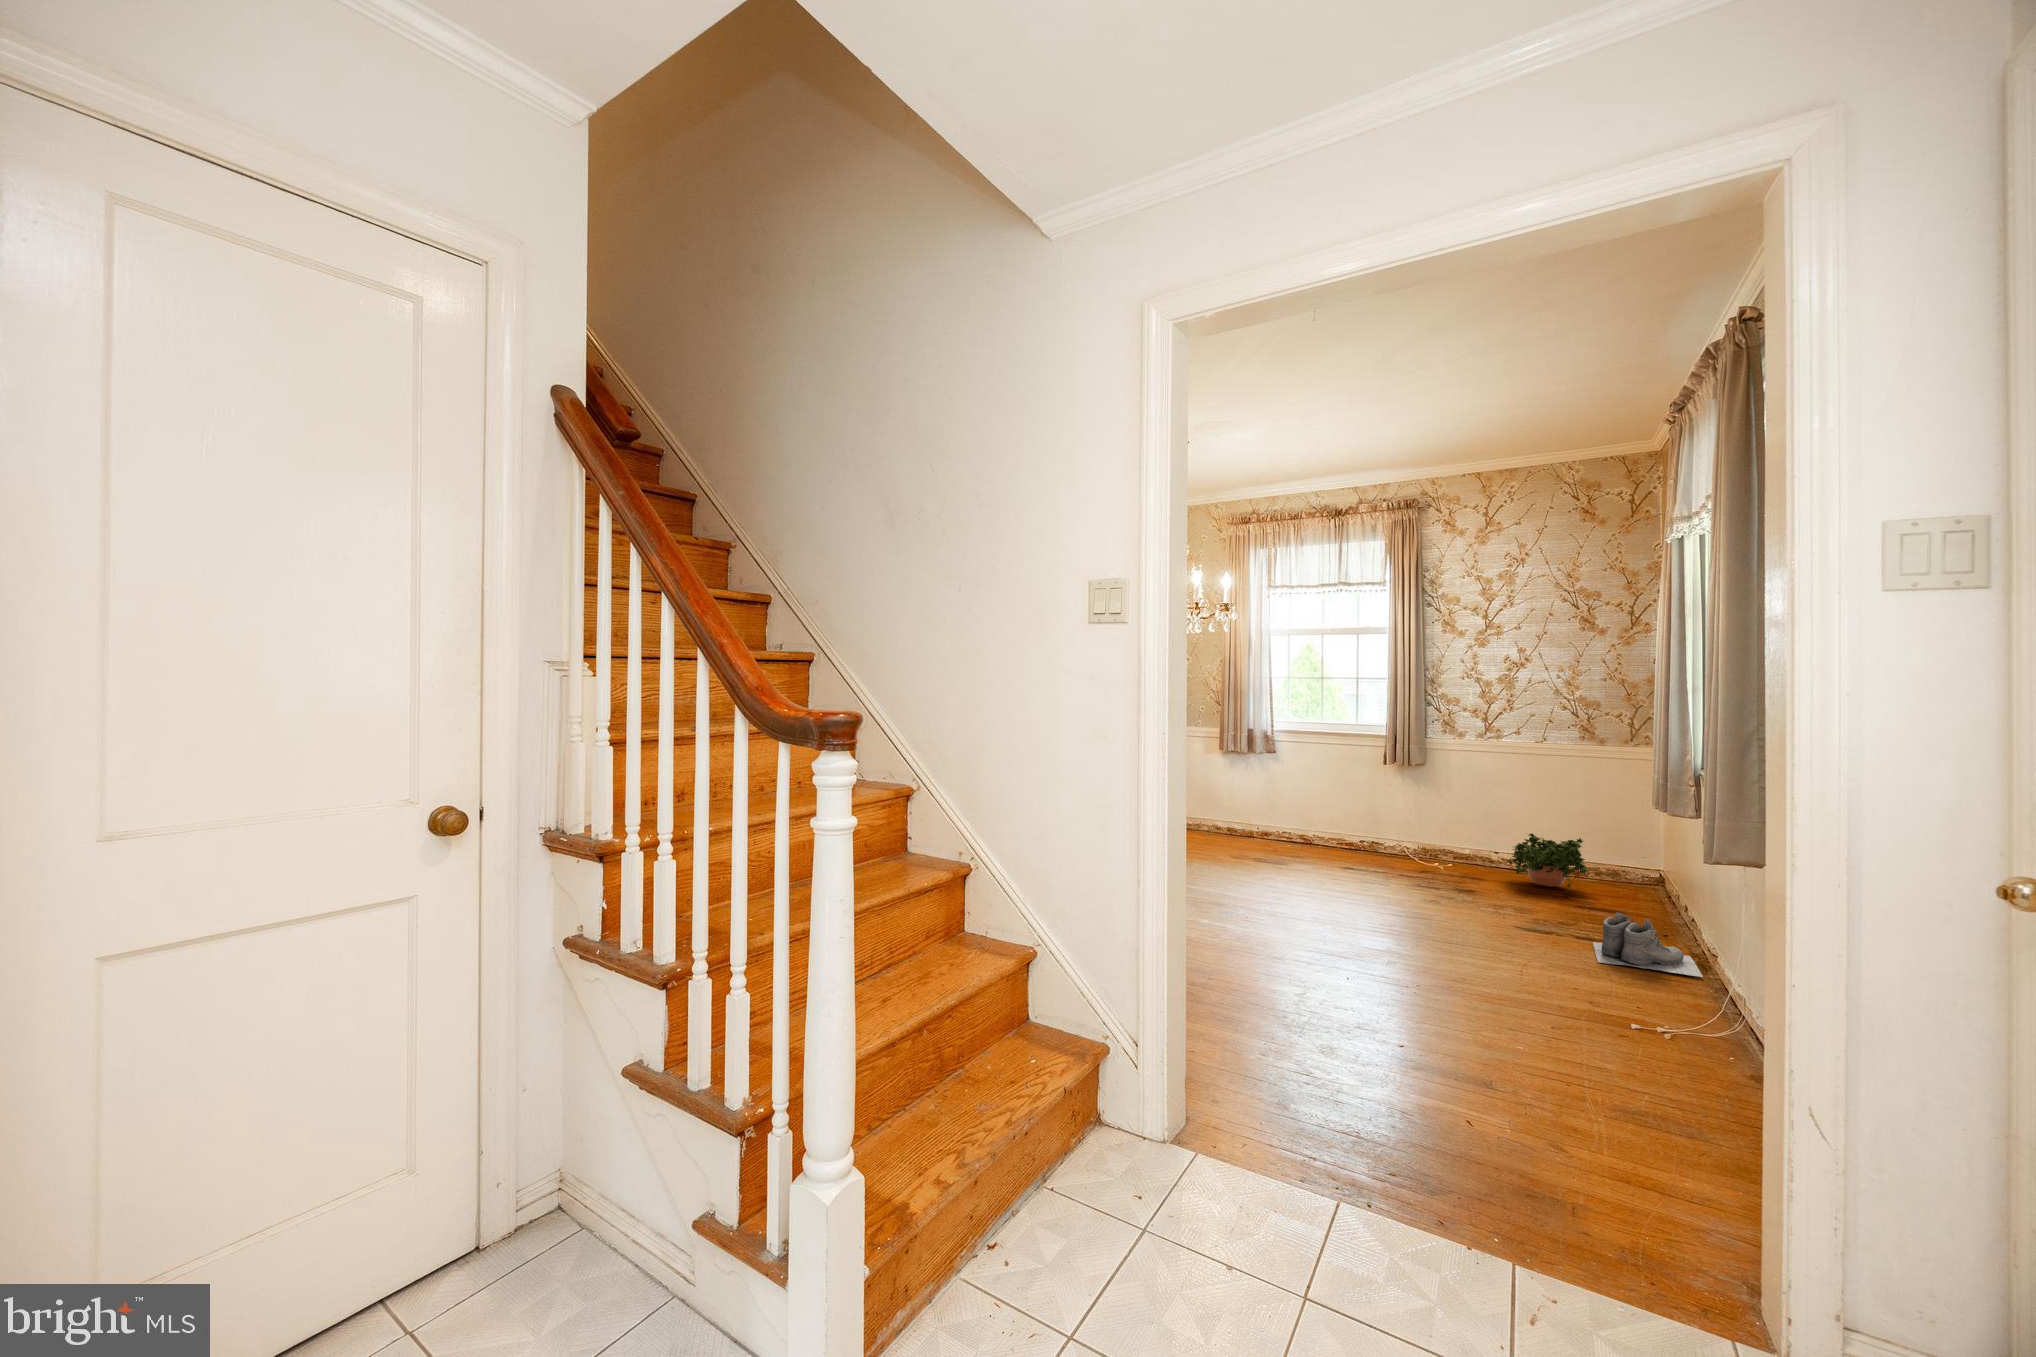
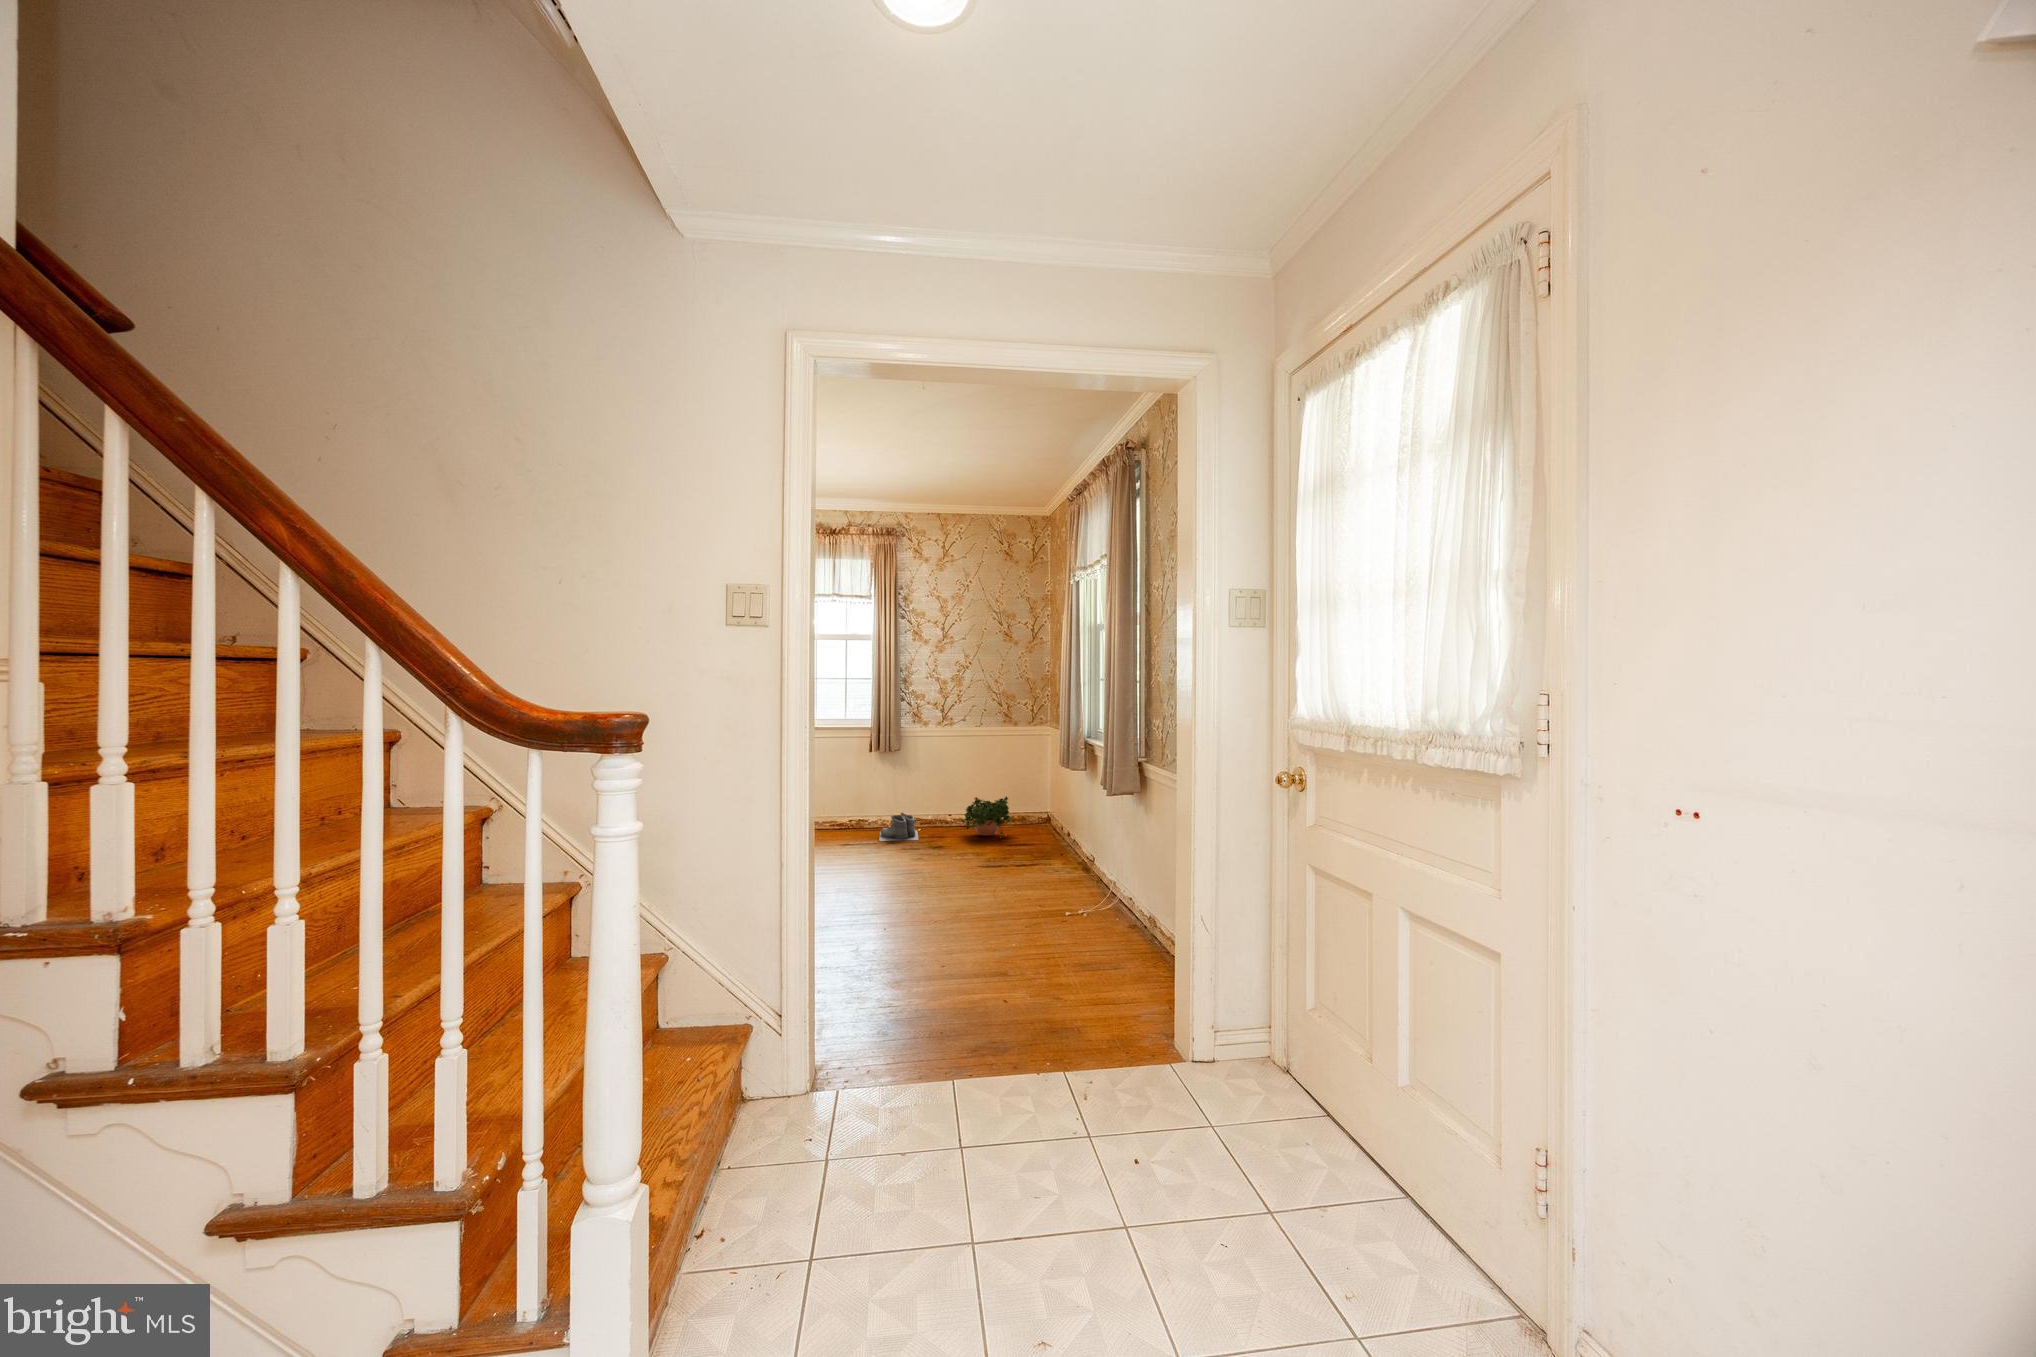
boots: present [1593,913,1703,977] -> present [879,813,918,841]

